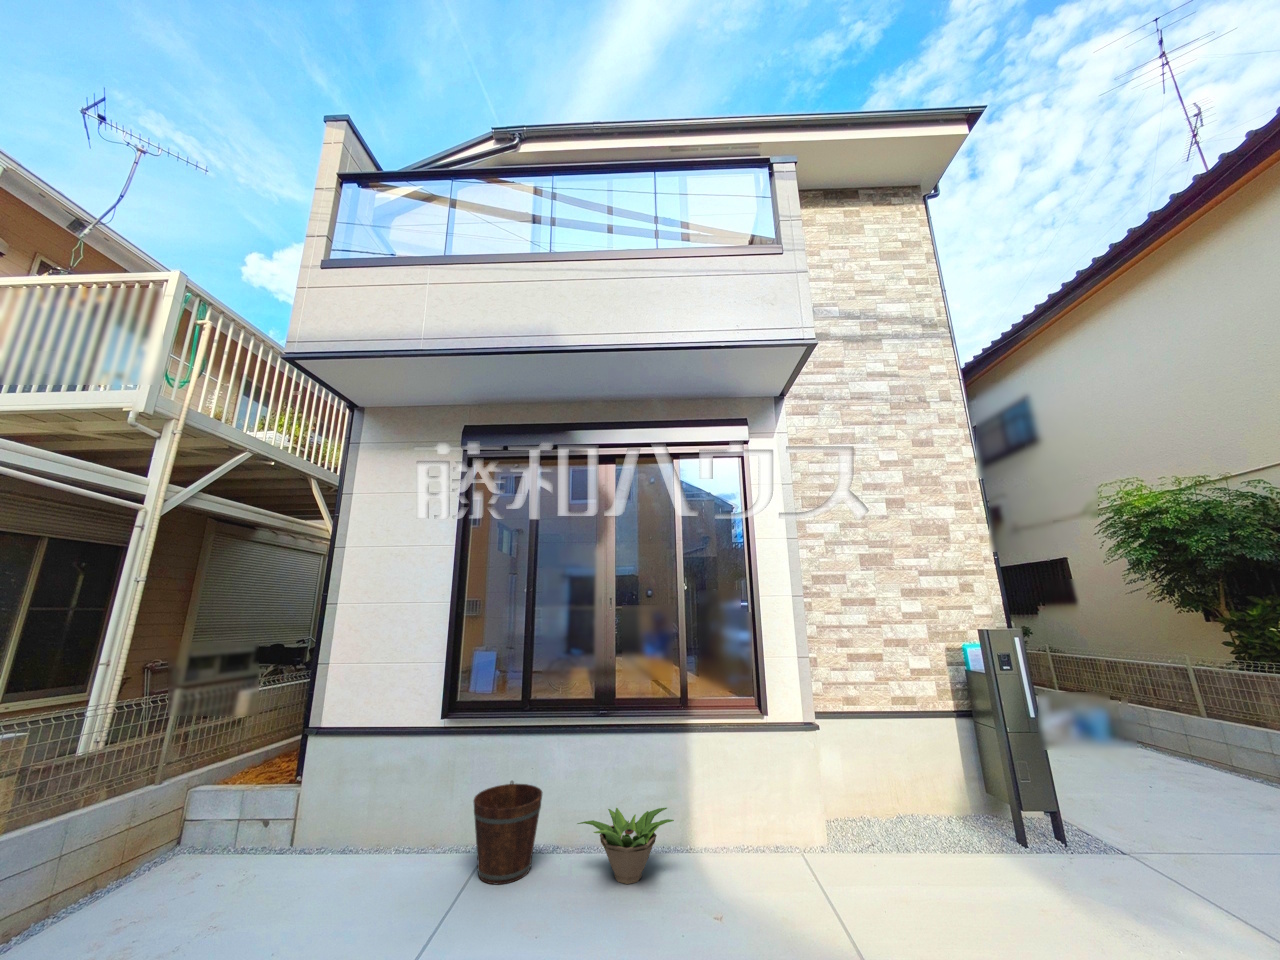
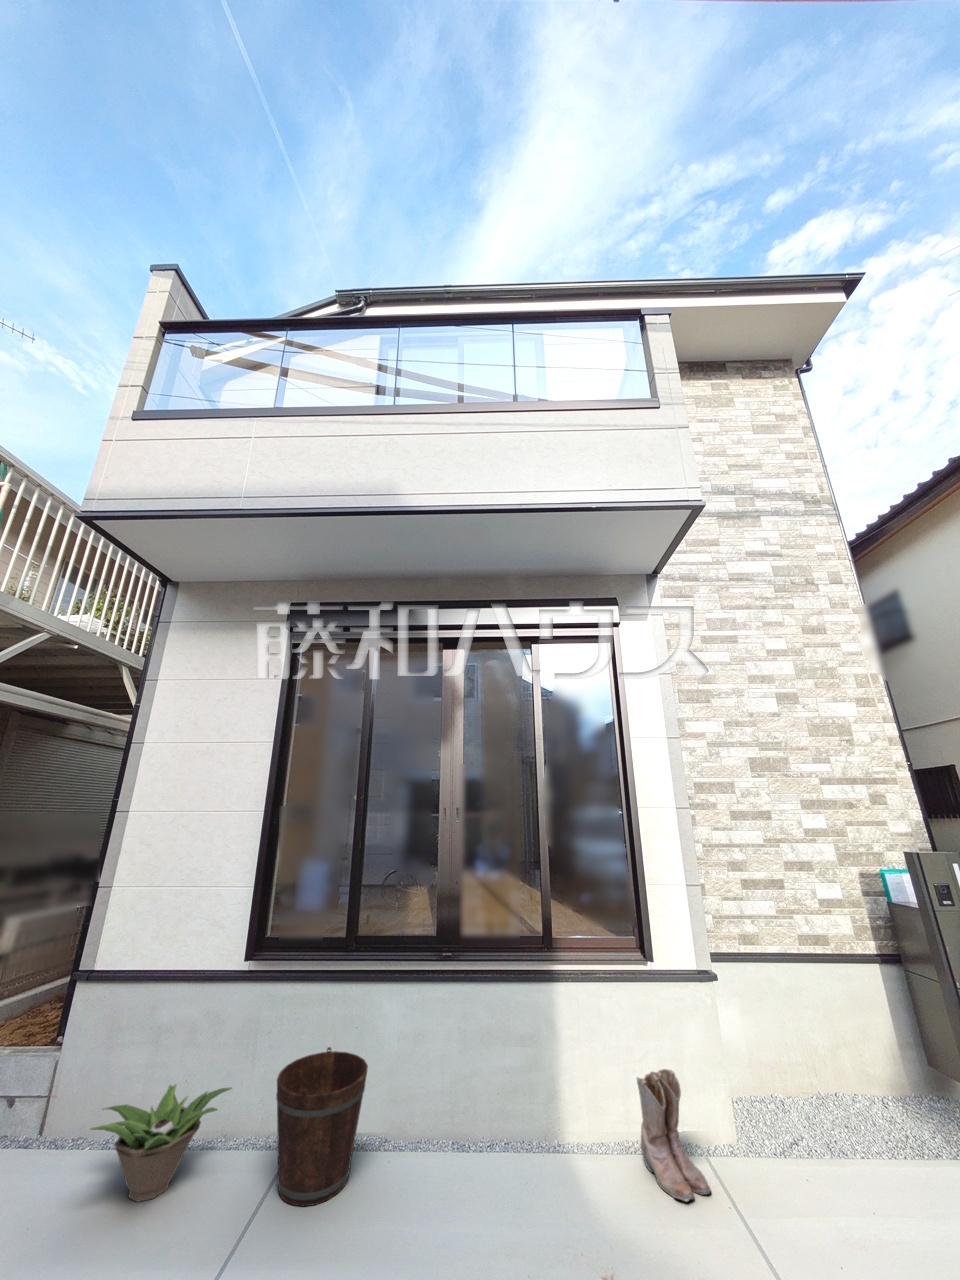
boots: none [750,792,801,878] -> present [637,1069,711,1201]
decorative plant: present [577,808,674,884] -> present [90,1085,232,1202]

